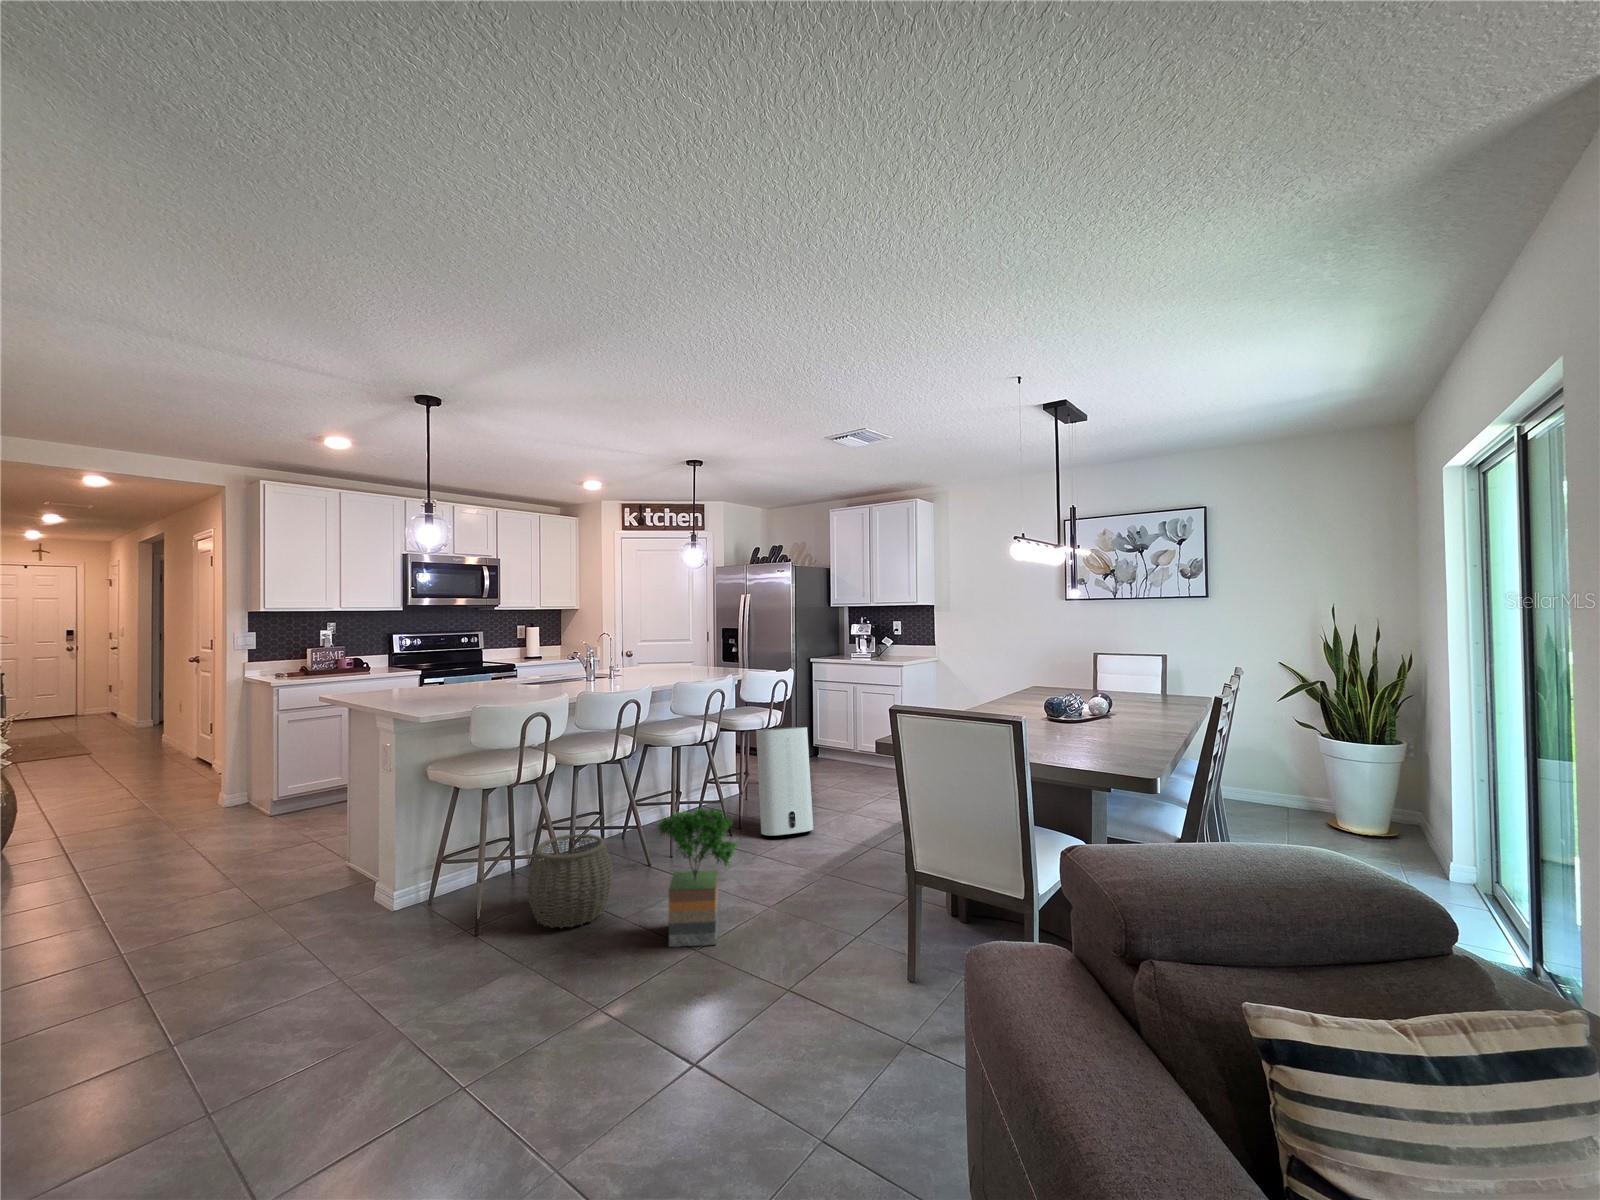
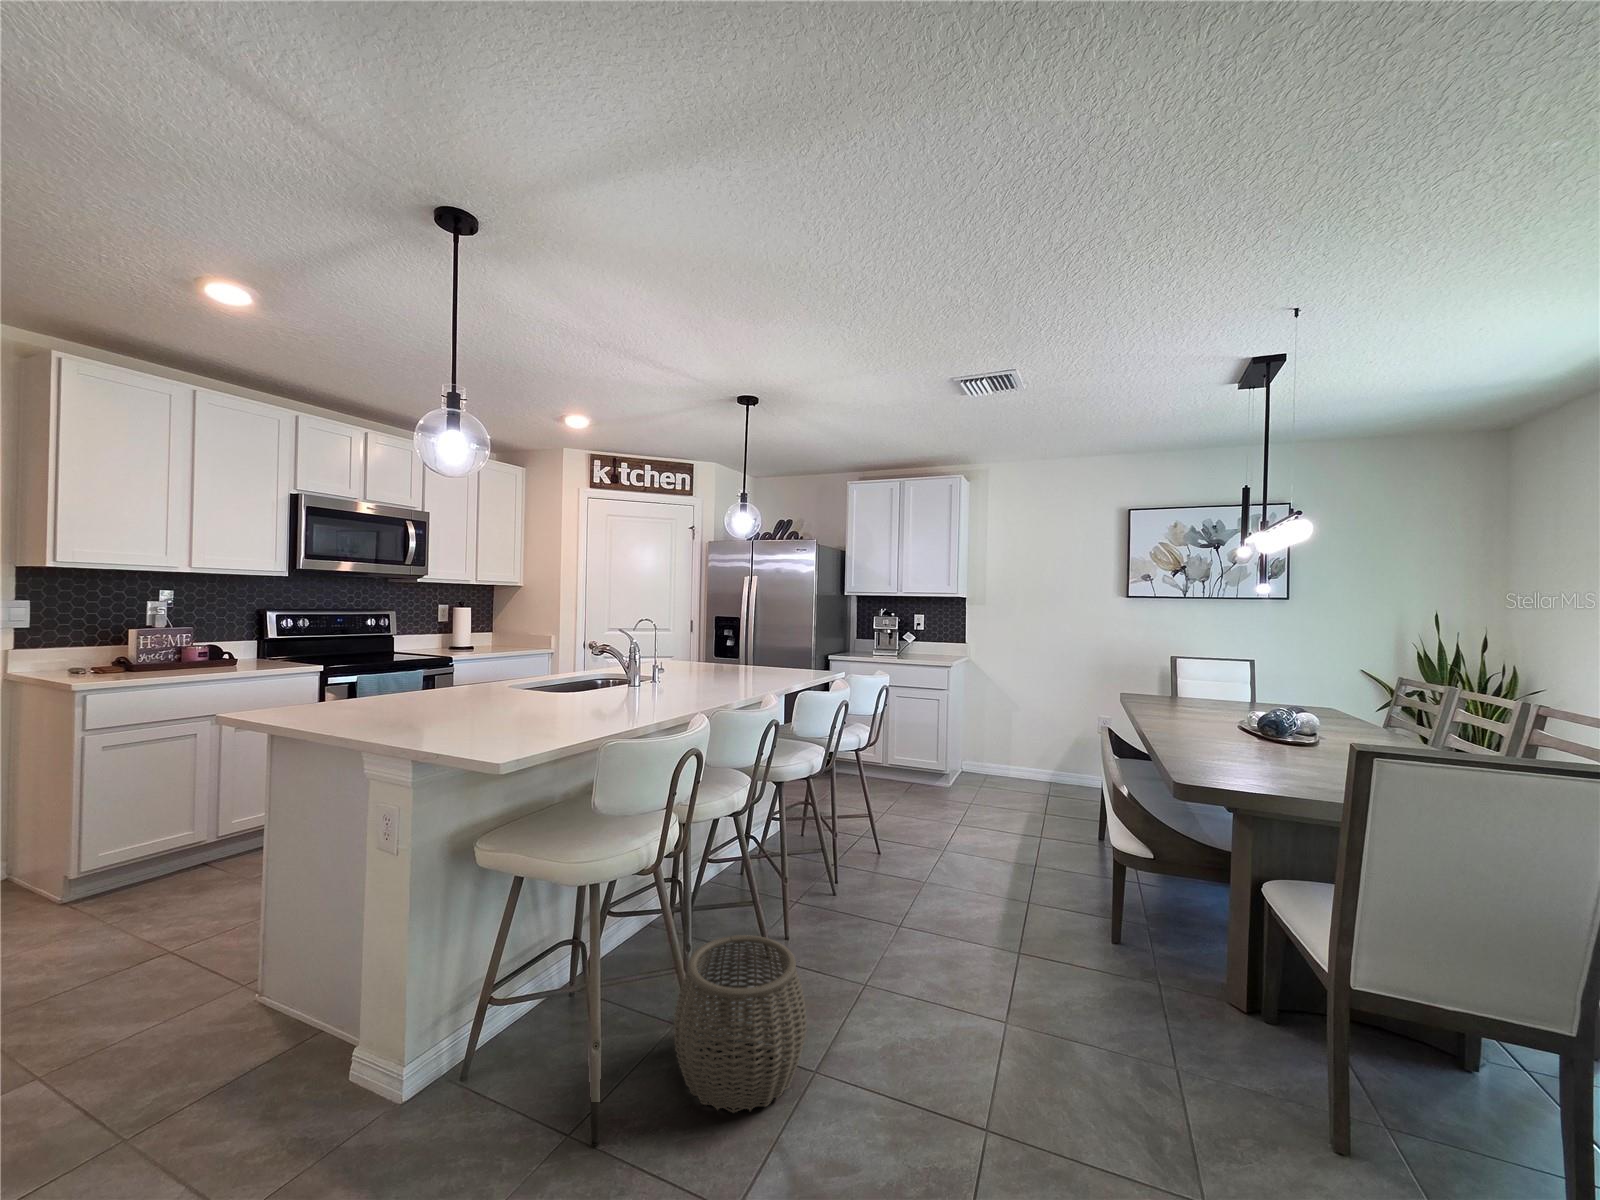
air purifier: present [756,727,813,836] -> none [867,746,940,893]
potted tree: present [657,809,737,947] -> none [903,888,1057,1130]

